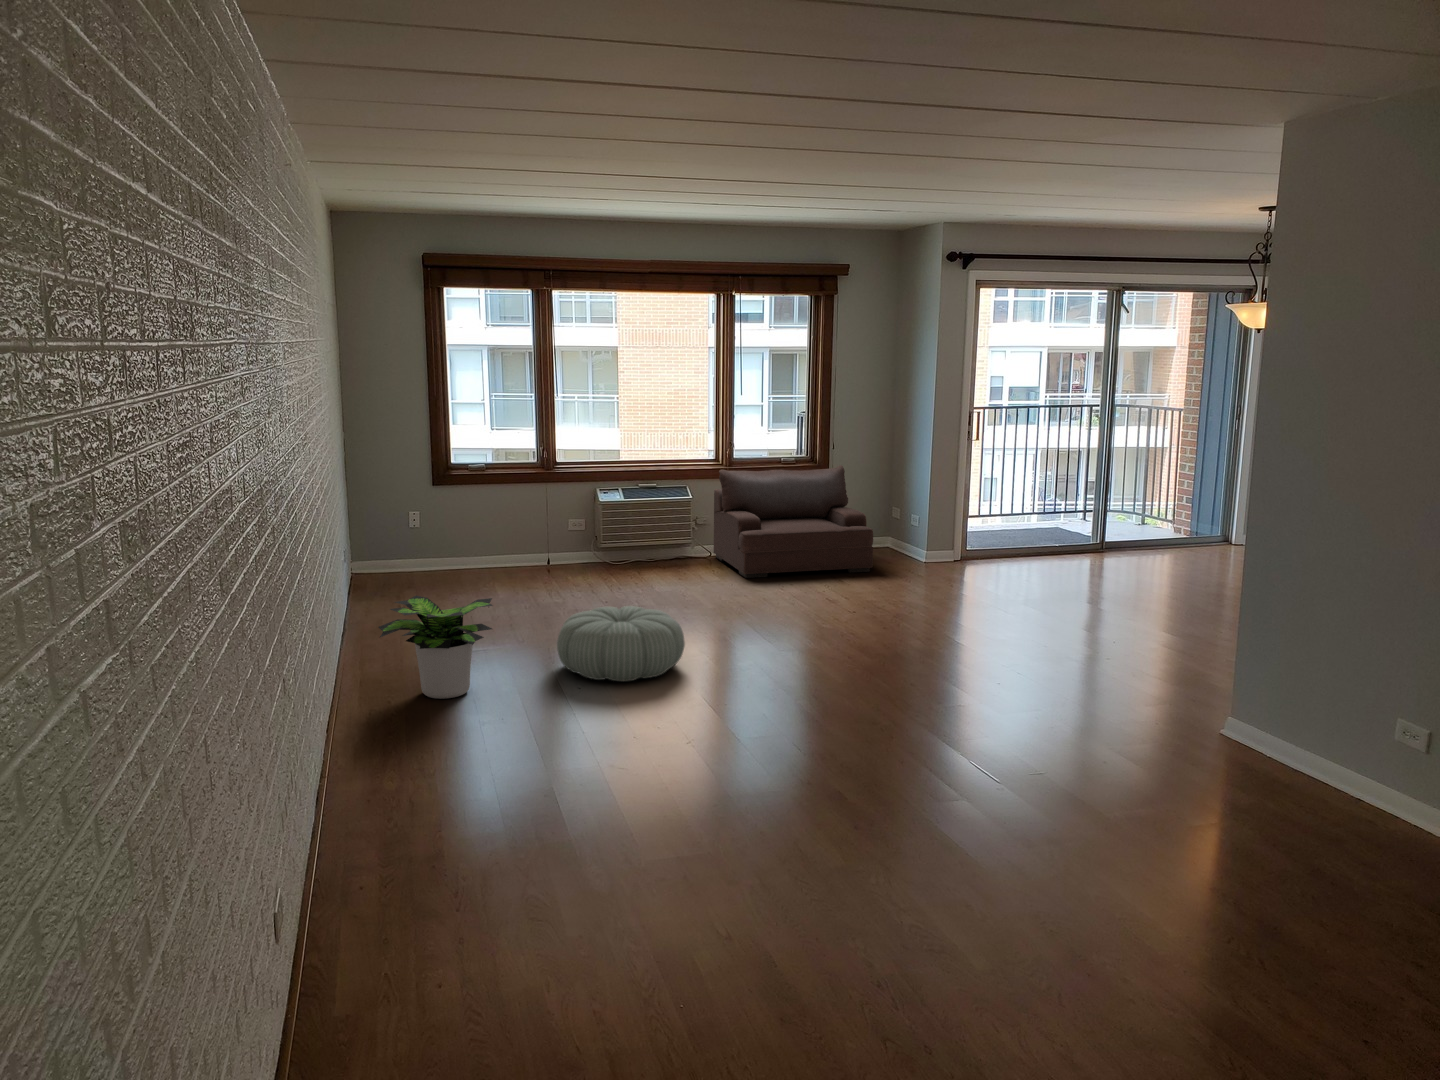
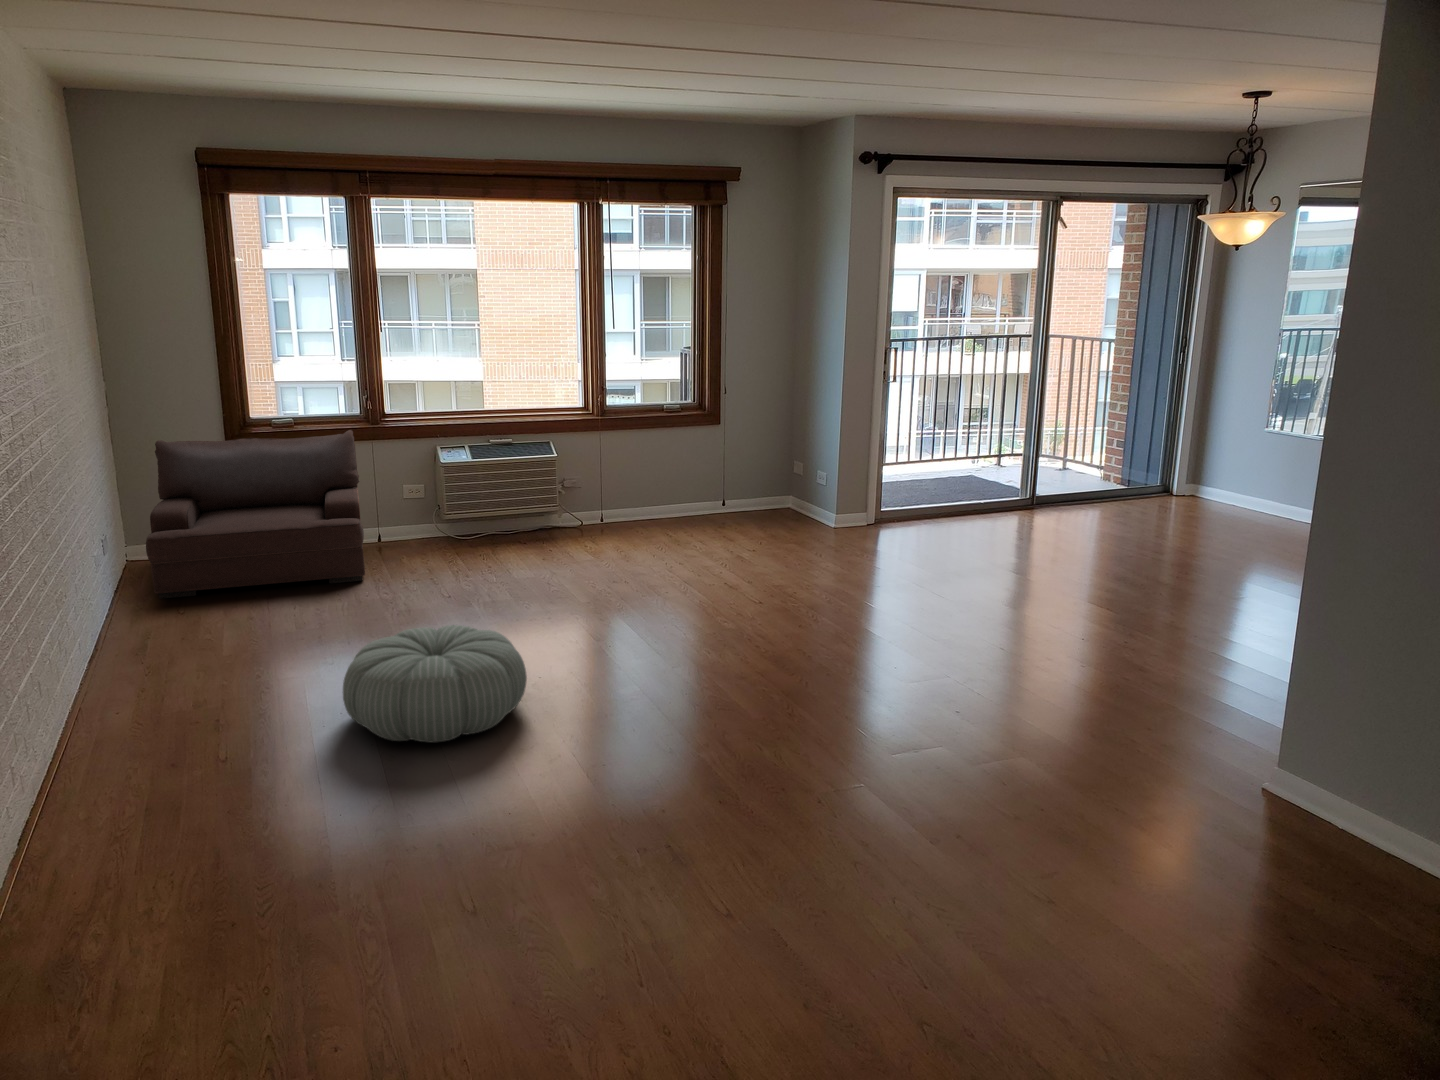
armchair: present [714,465,873,578] -> present [146,430,365,599]
potted plant: present [379,596,493,699] -> none [40,635,233,791]

